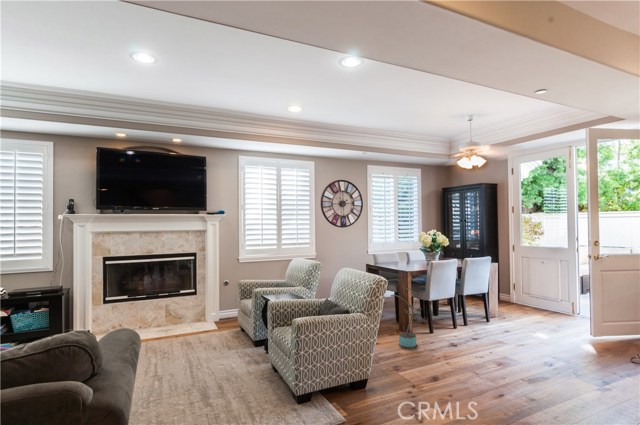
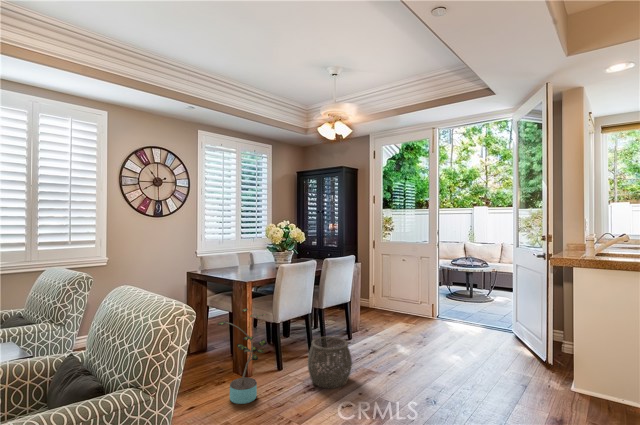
woven basket: none [451,313,486,348] -> present [308,336,352,388]

